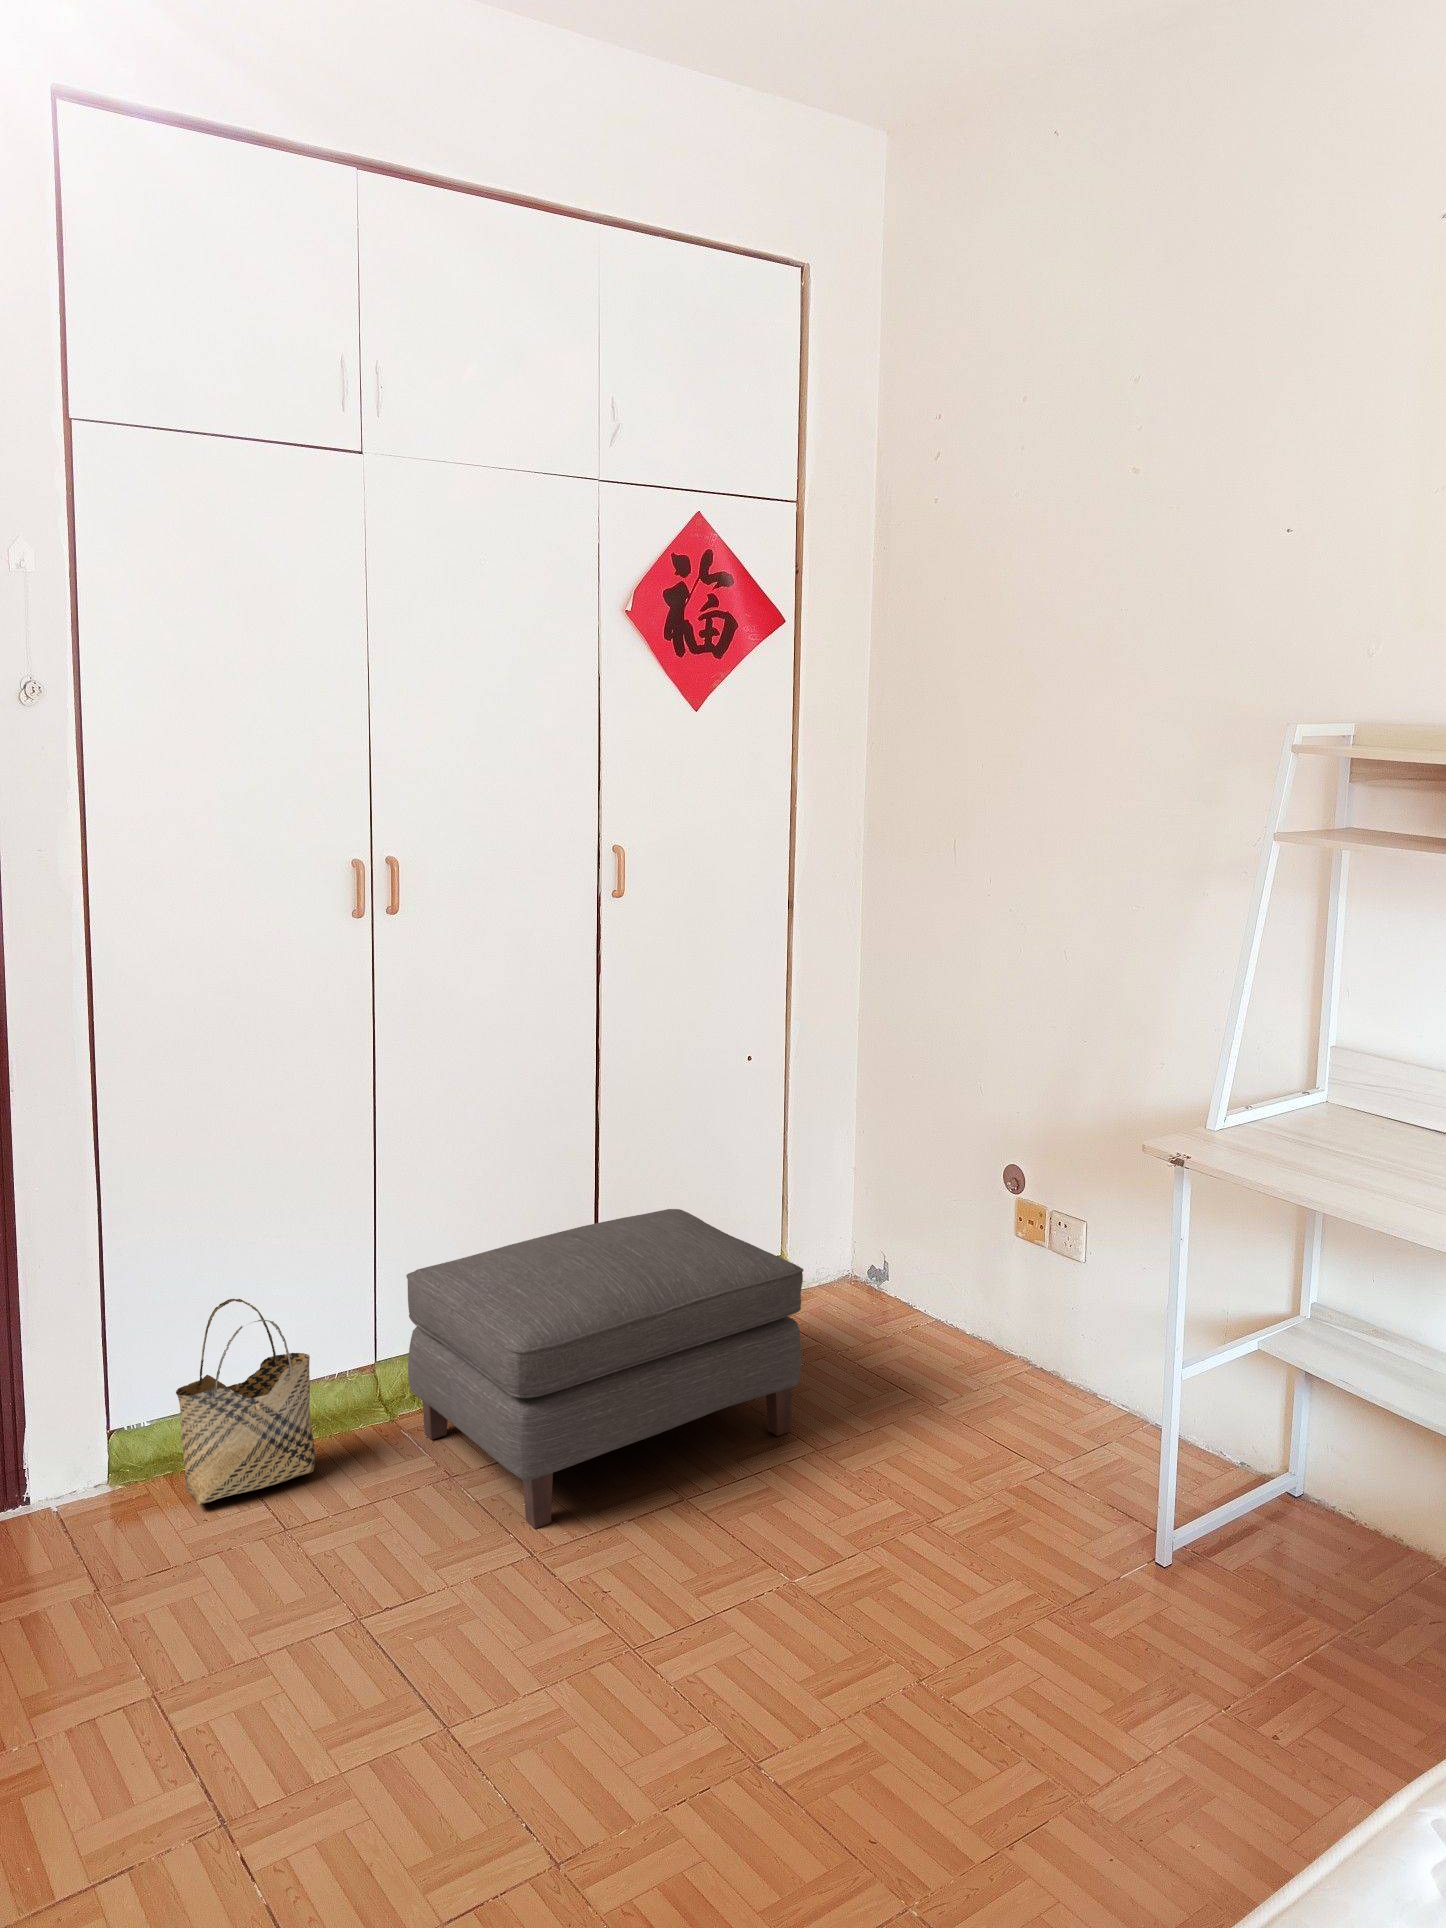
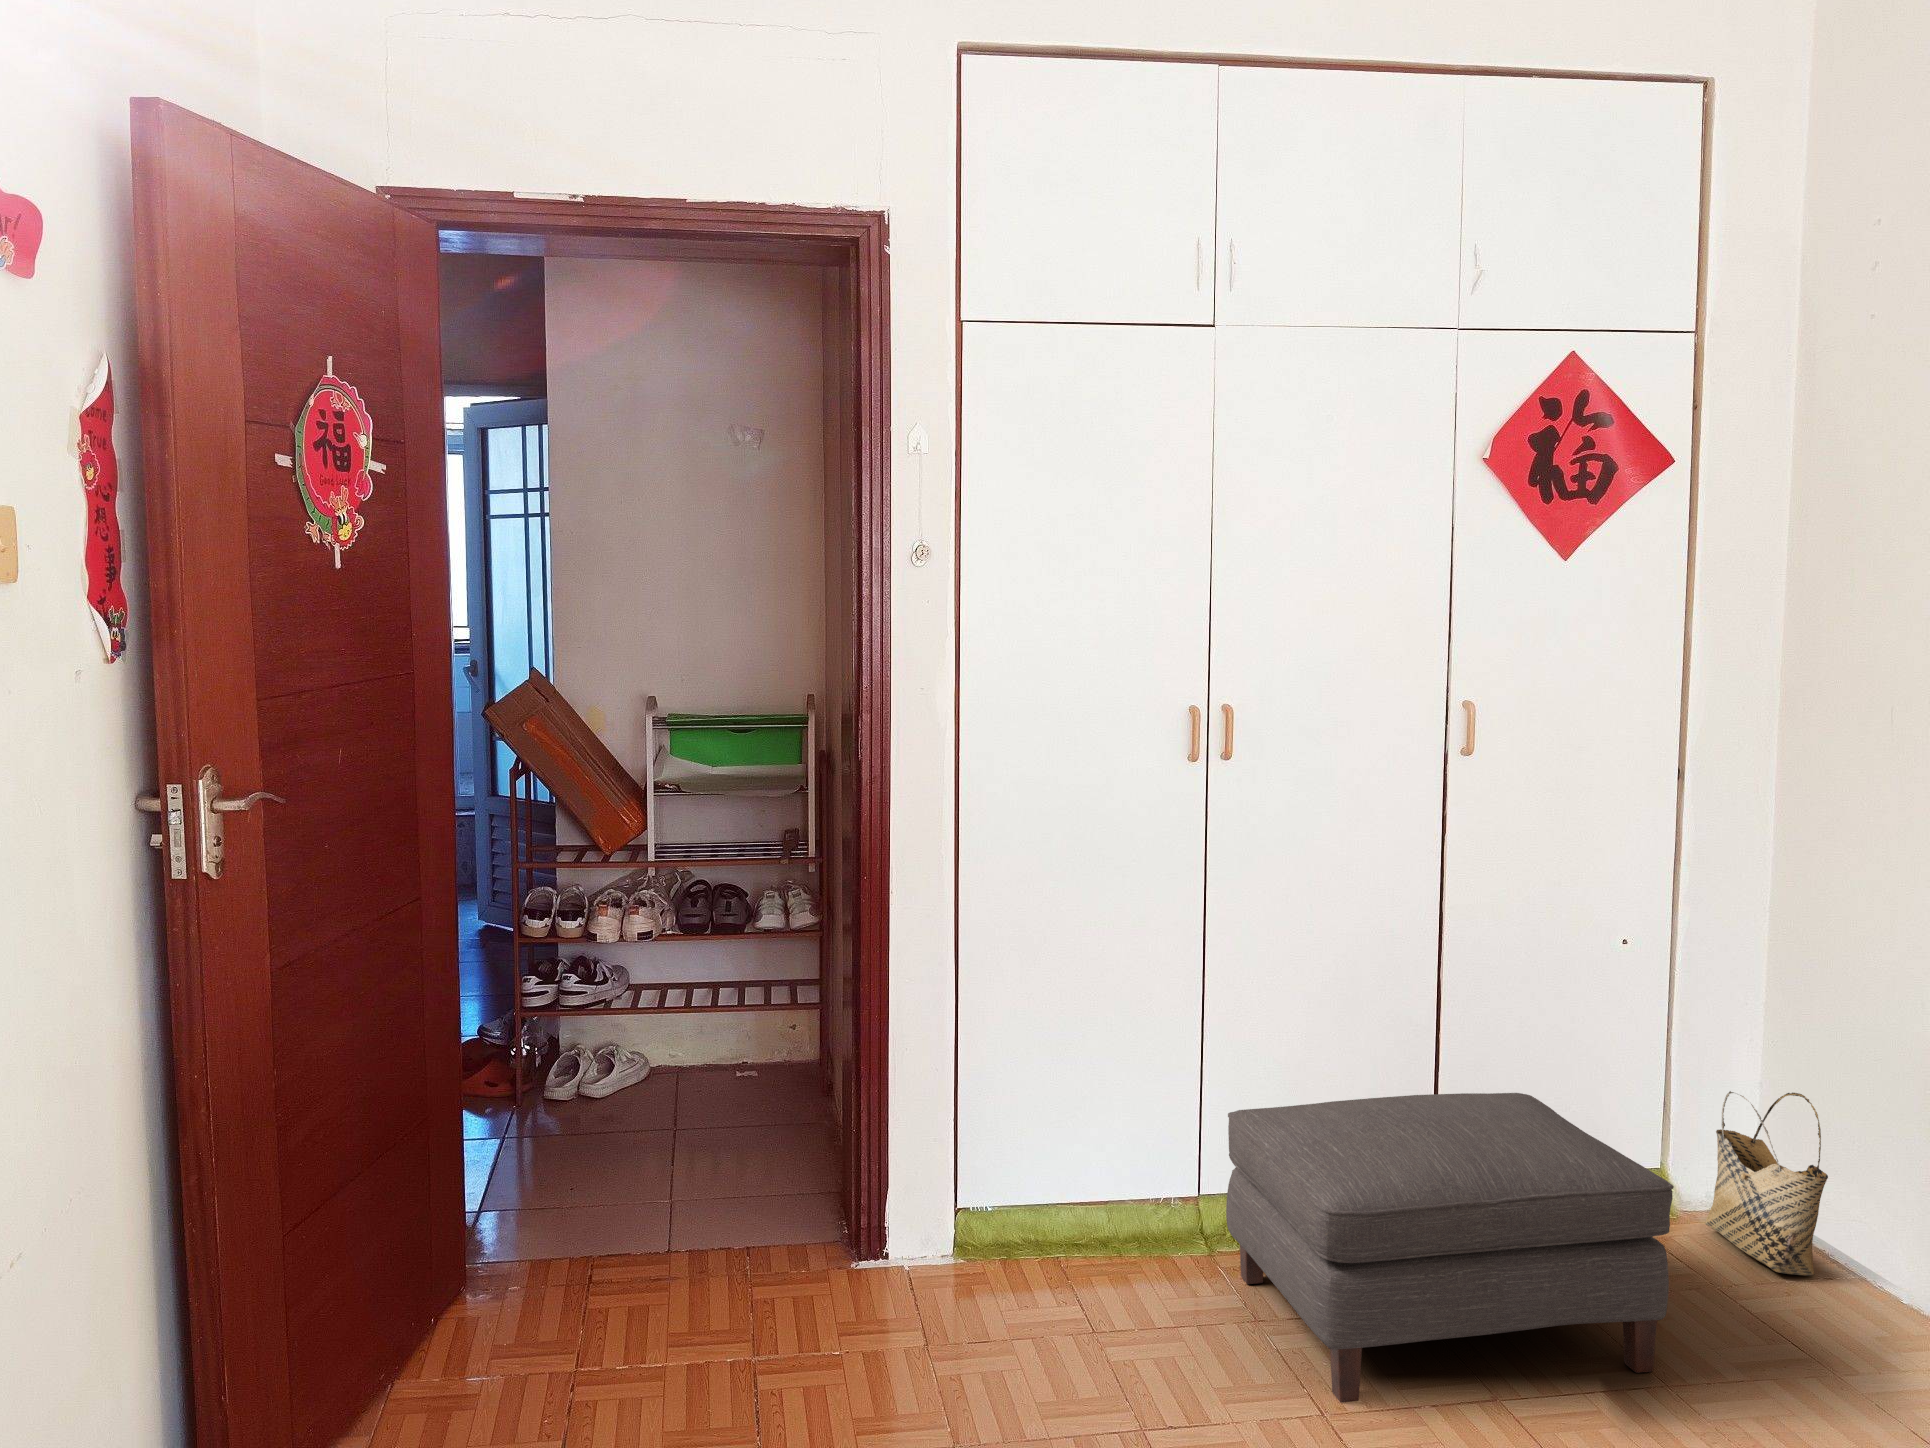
woven basket: present [176,1299,315,1505] -> present [1705,1091,1828,1275]

